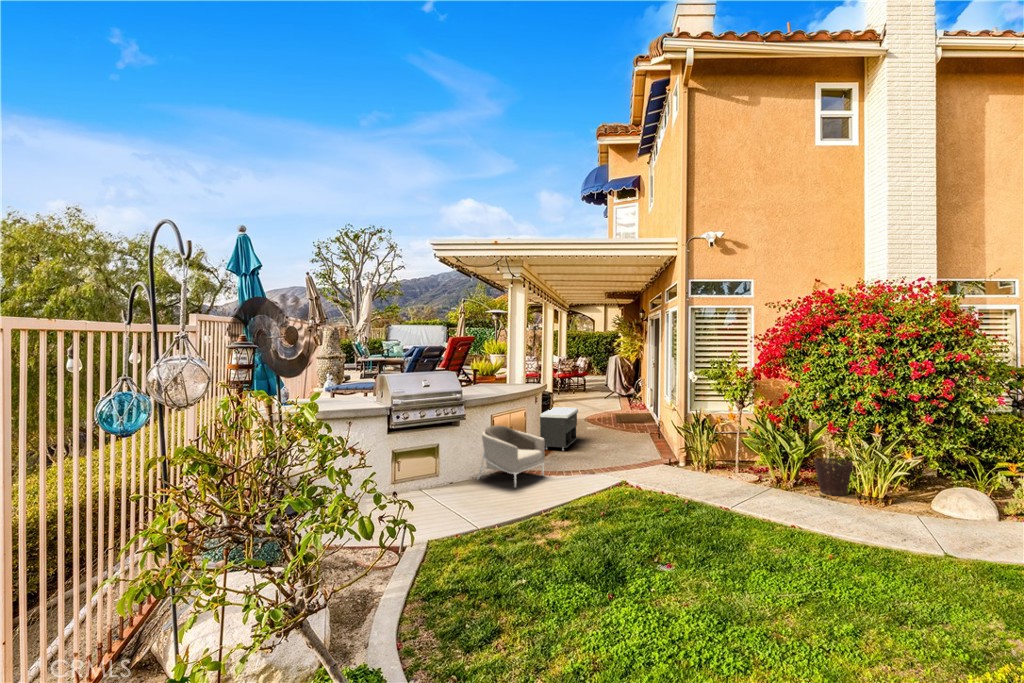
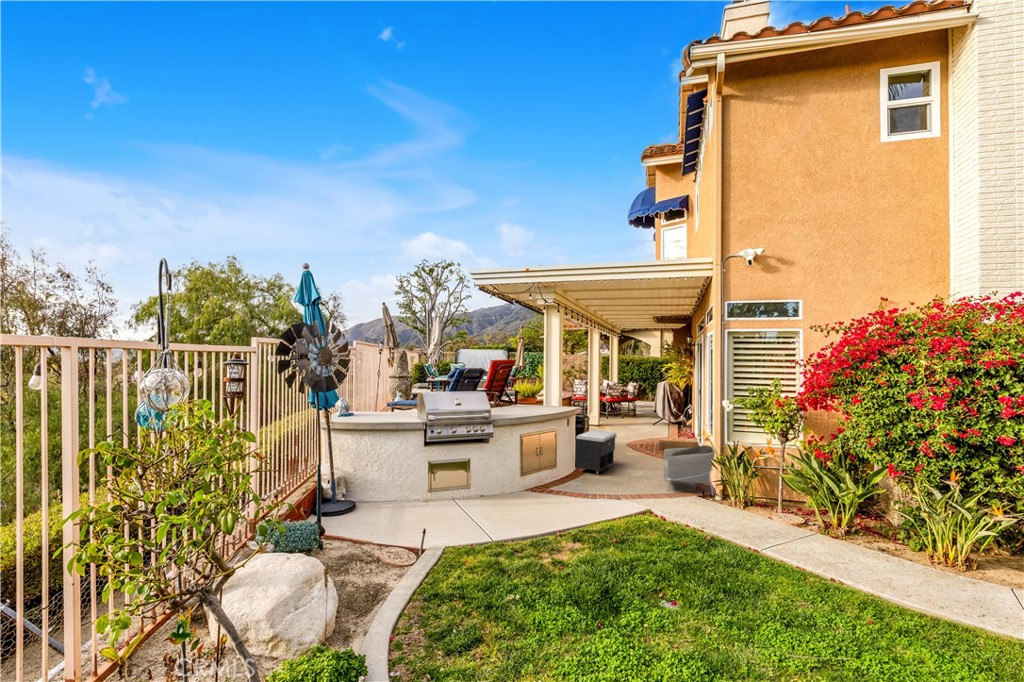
armchair: present [478,425,545,487] -> present [663,445,715,495]
basket: present [814,458,853,496] -> none [853,507,897,550]

